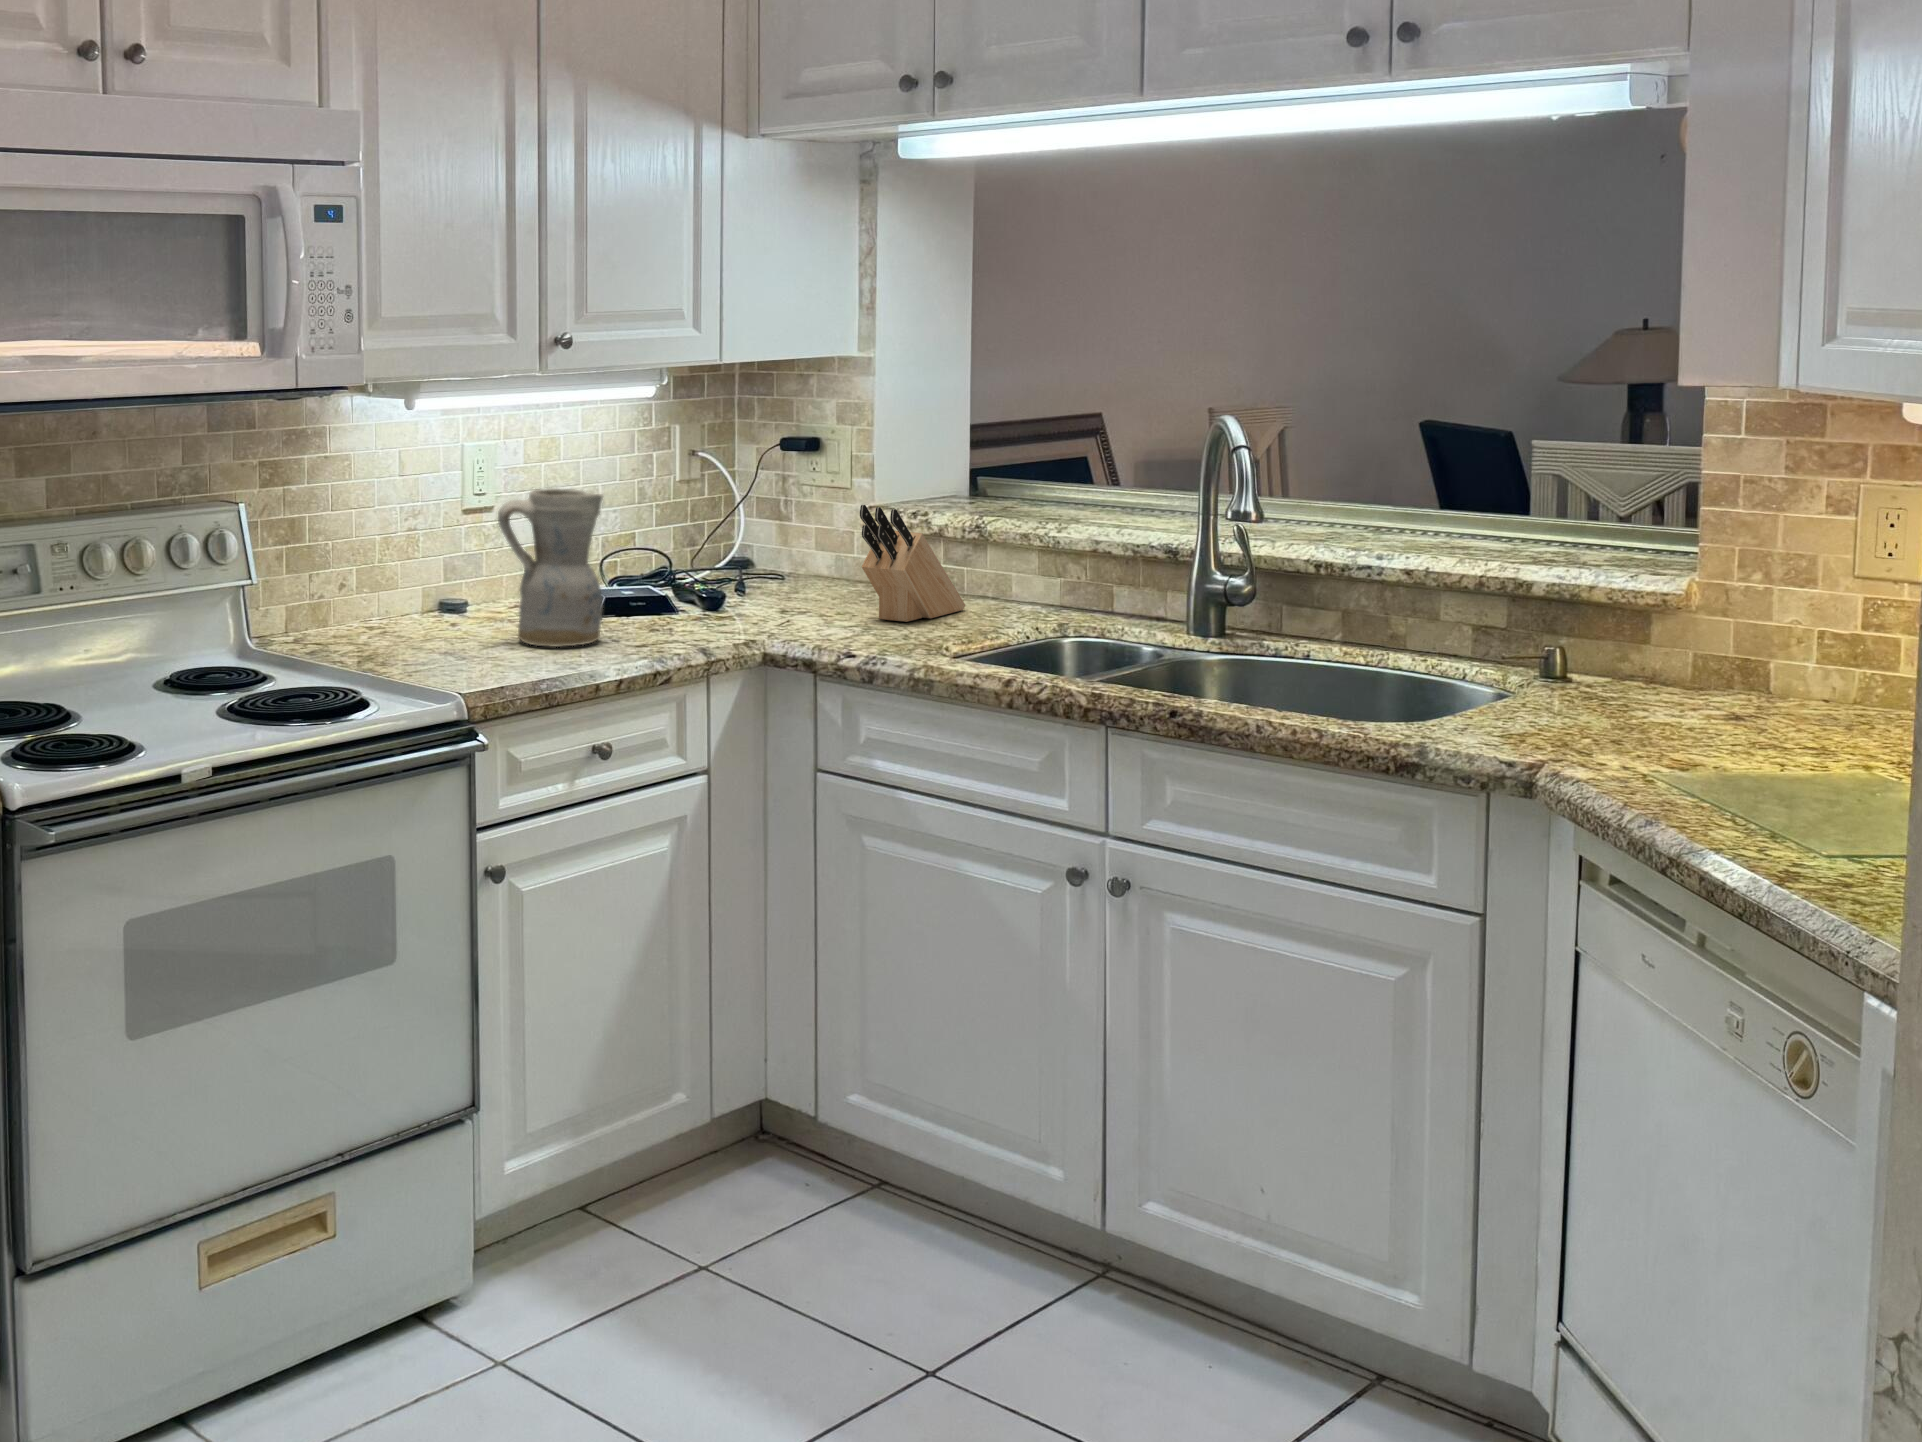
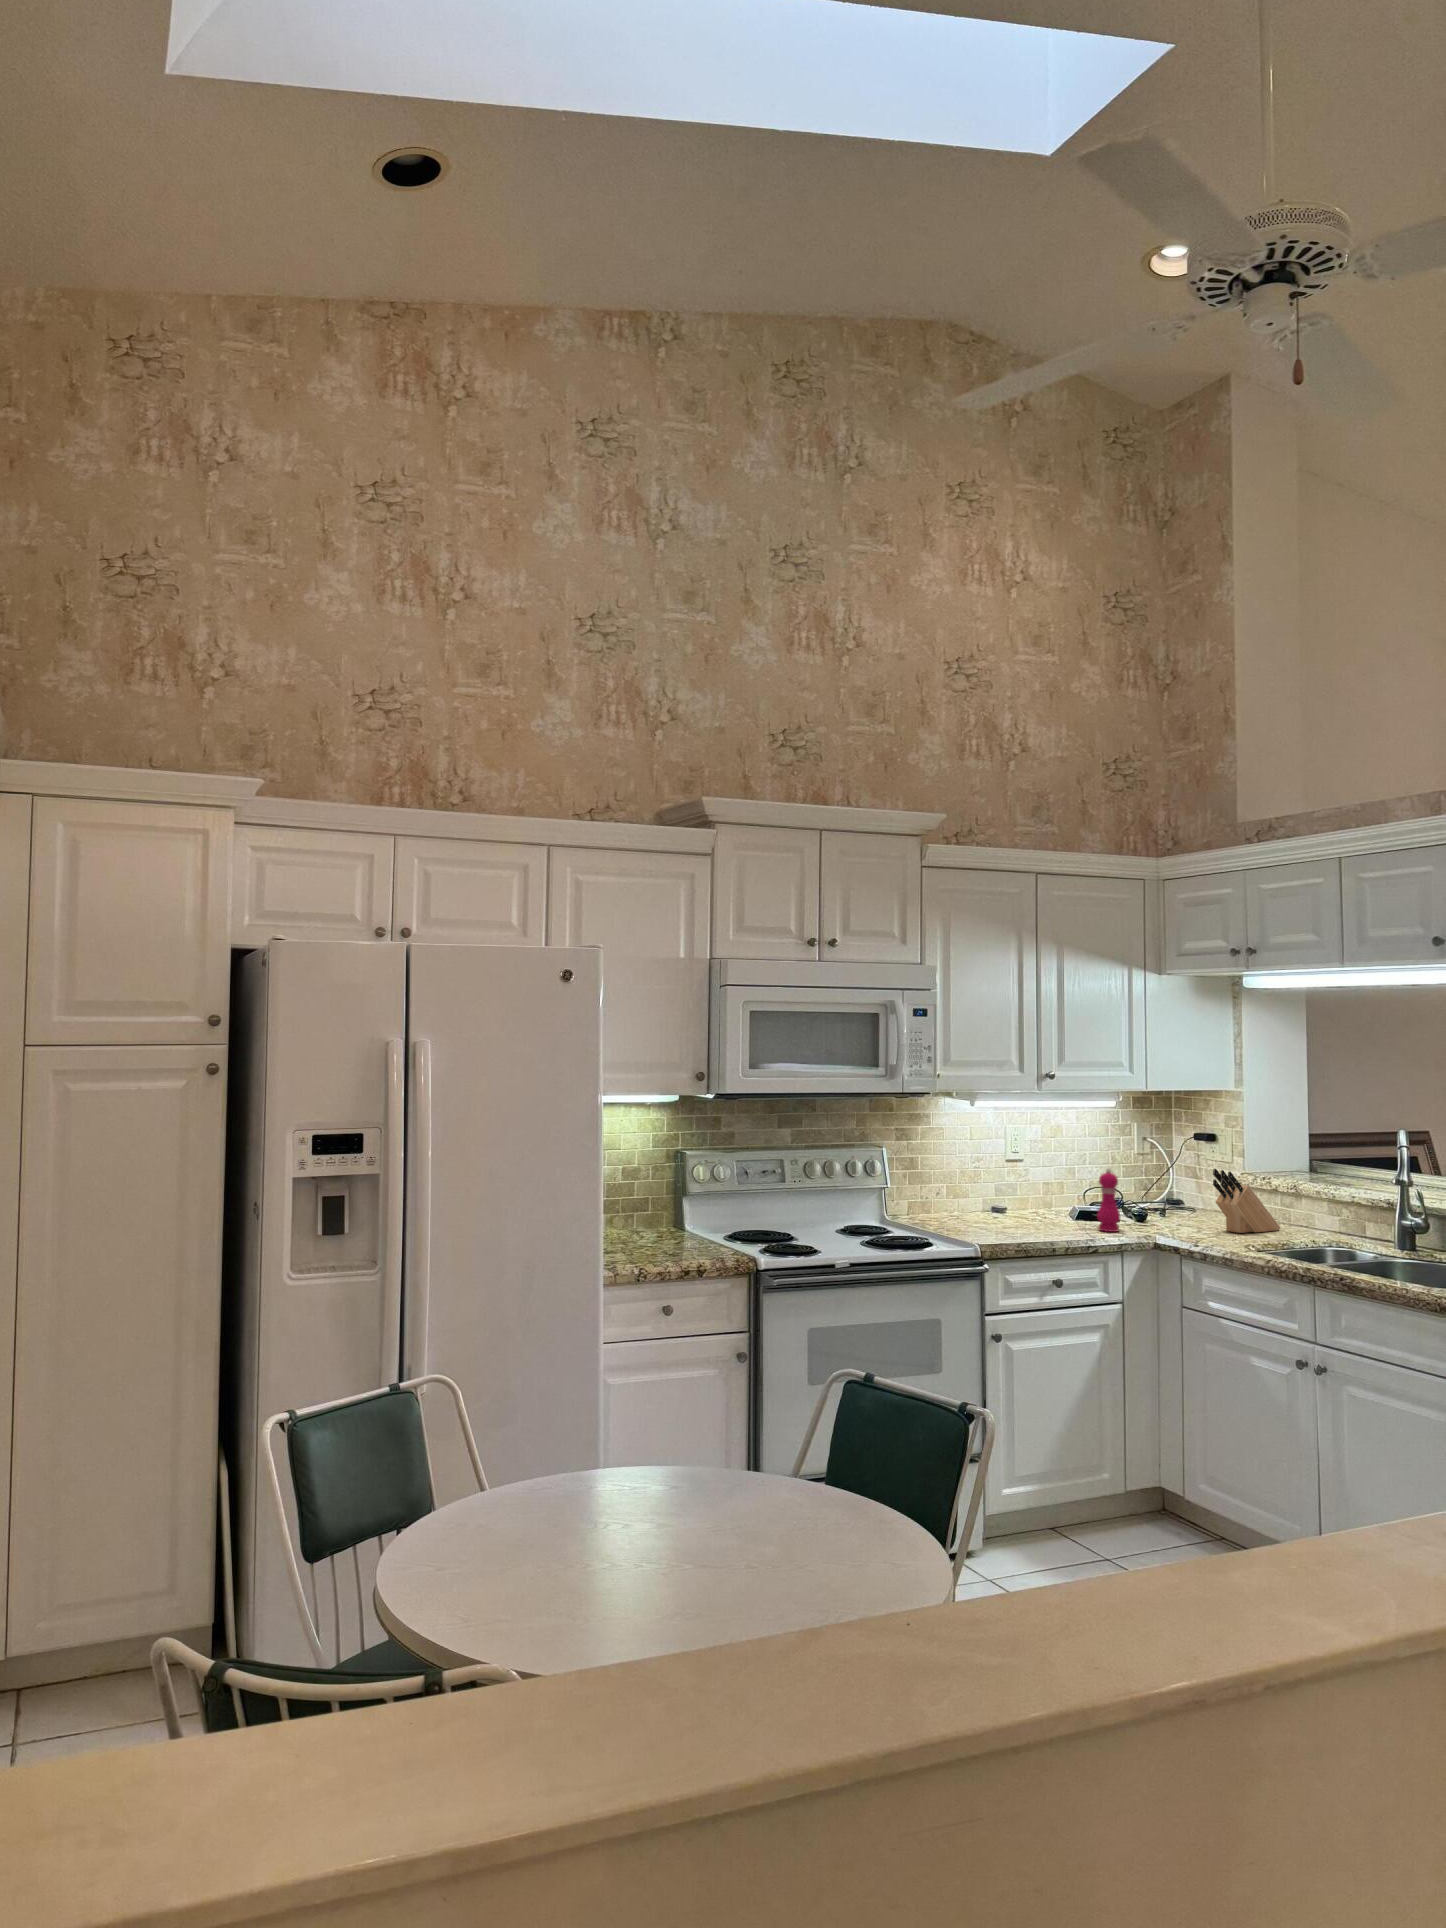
ceramic pitcher: present [498,488,603,647] -> none [1014,1150,1068,1230]
pepper mill: none [655,516,699,639] -> present [1097,1168,1120,1232]

